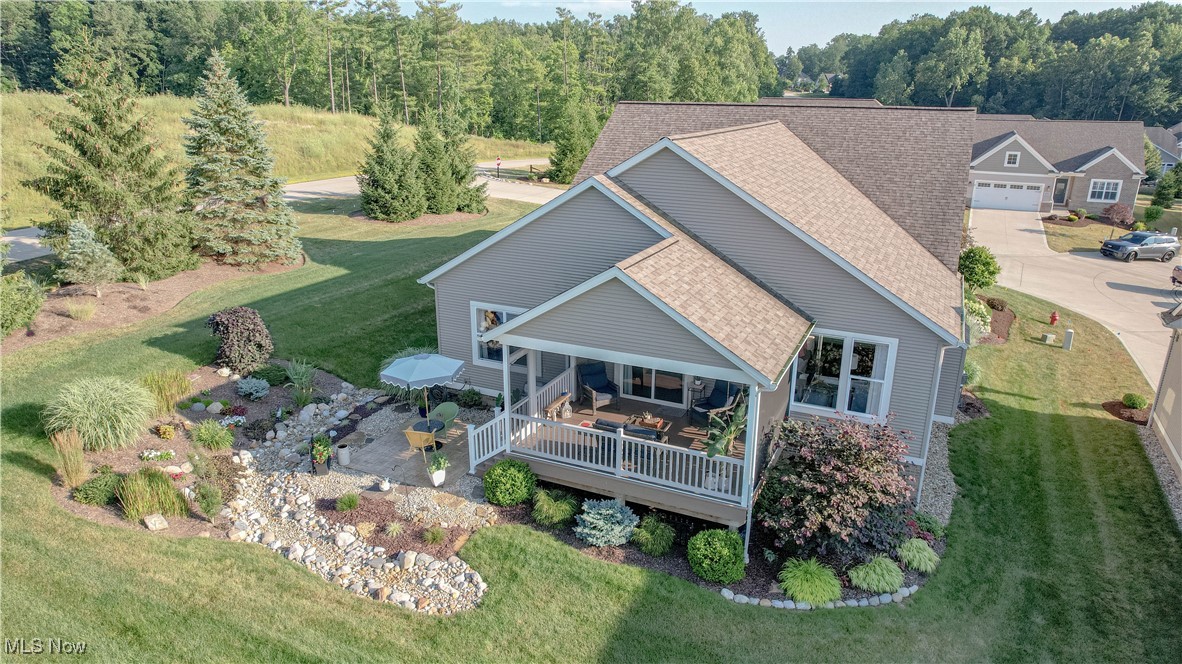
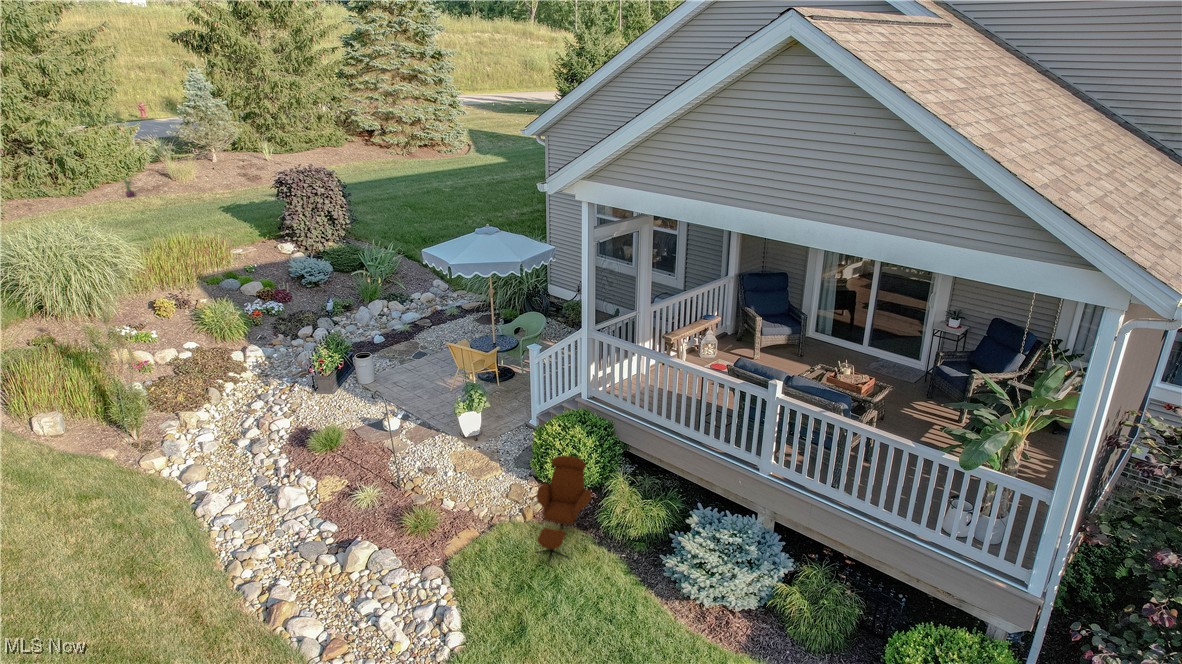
lounge chair: none [499,485,530,546] -> present [536,455,591,566]

